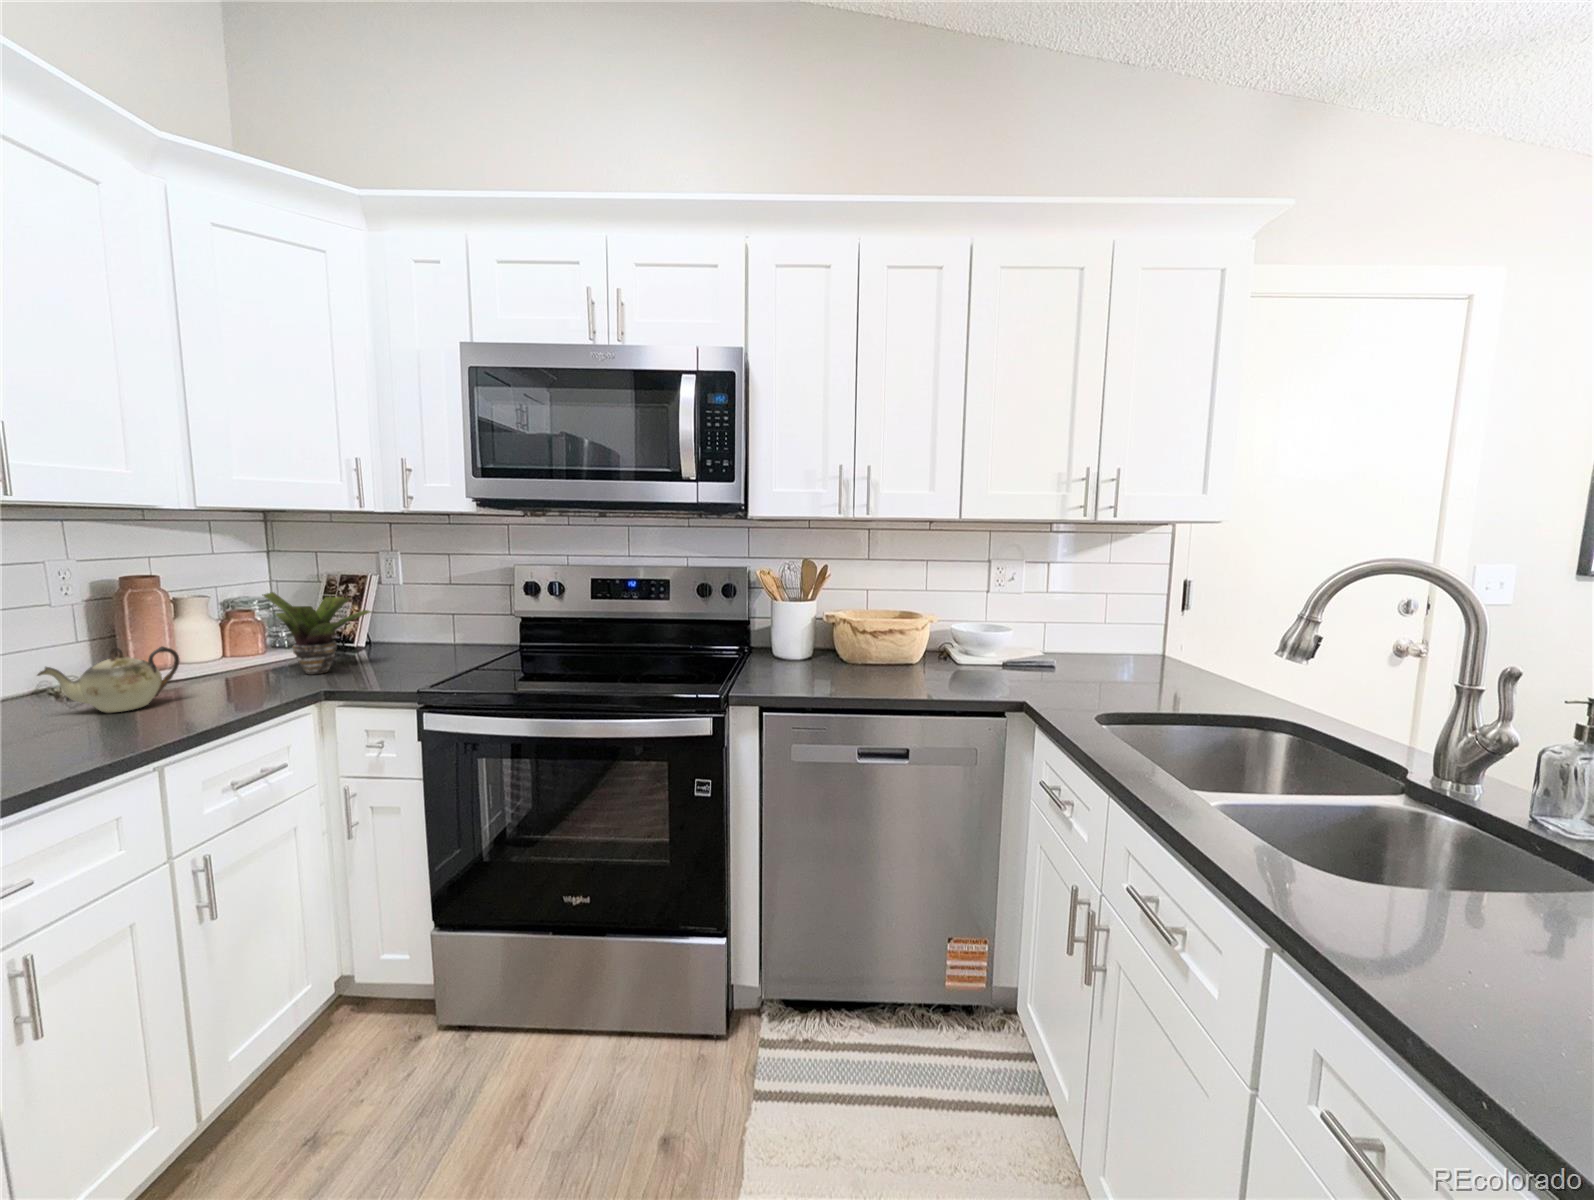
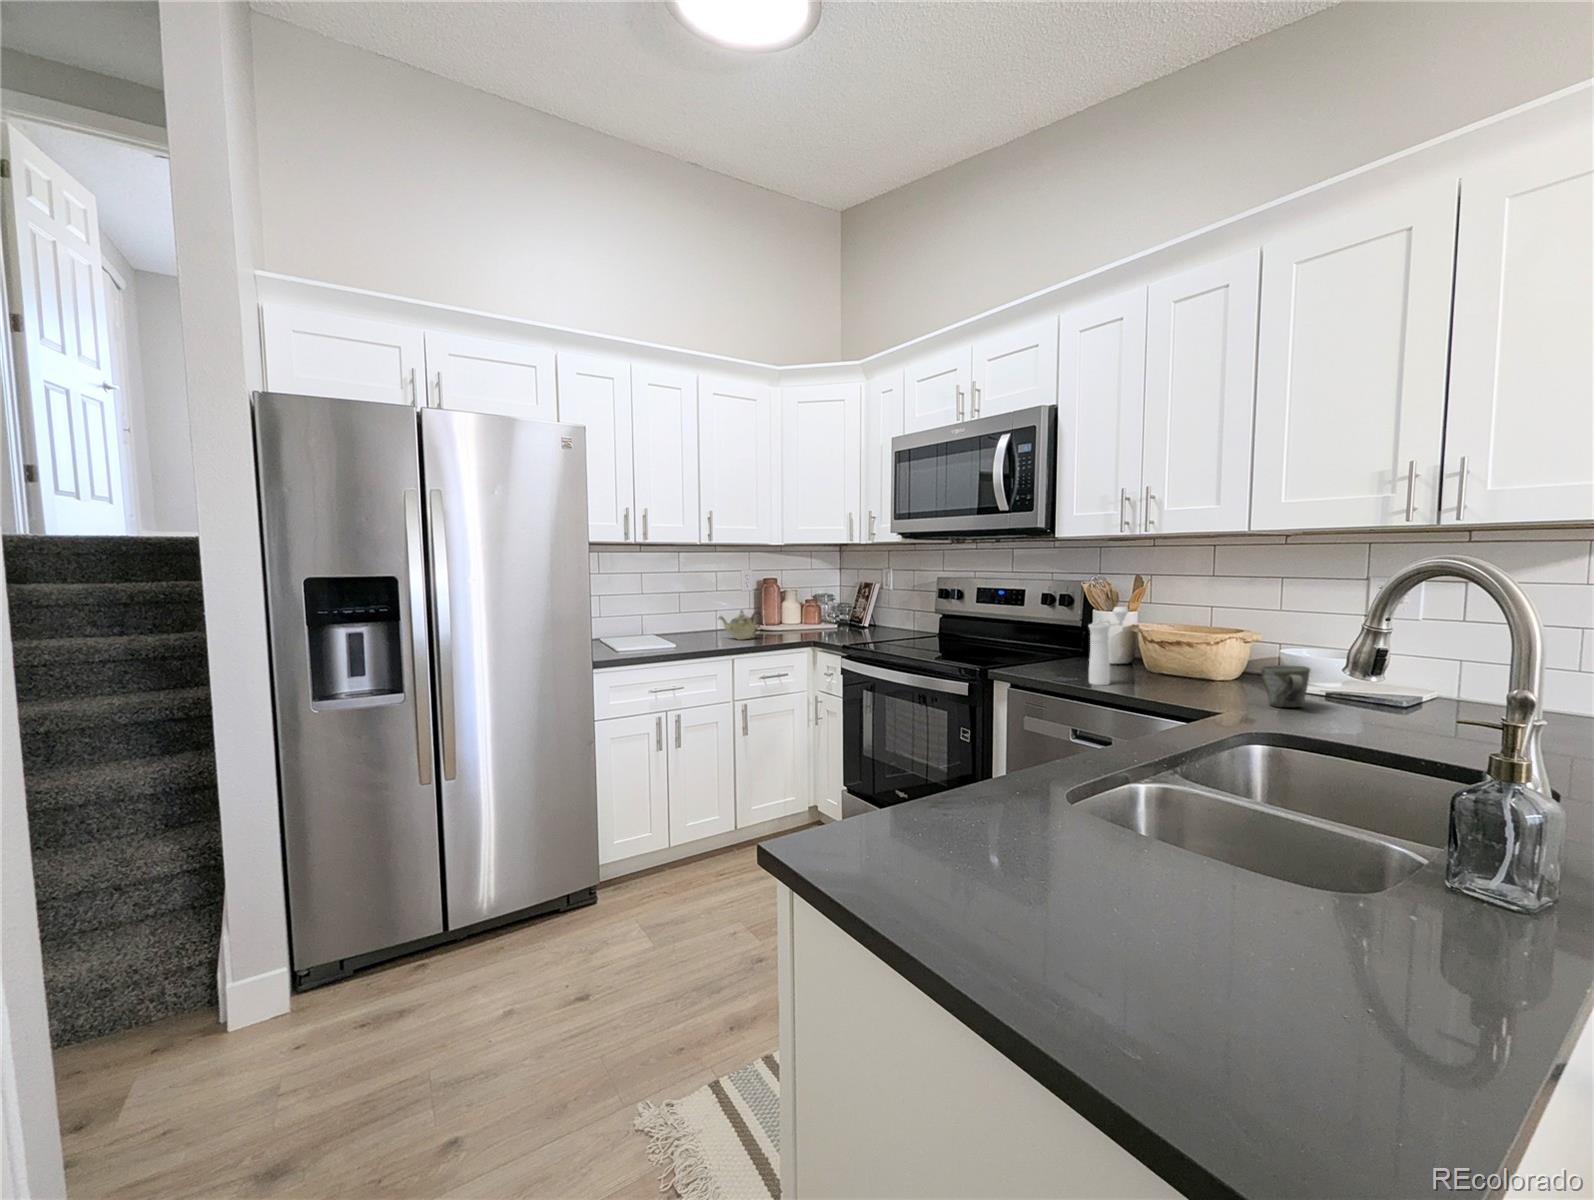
potted plant: present [263,592,371,675] -> none [805,589,855,636]
pepper mill: none [848,598,873,691] -> present [1089,607,1129,685]
mug: none [1005,644,1055,685] -> present [1260,665,1310,707]

